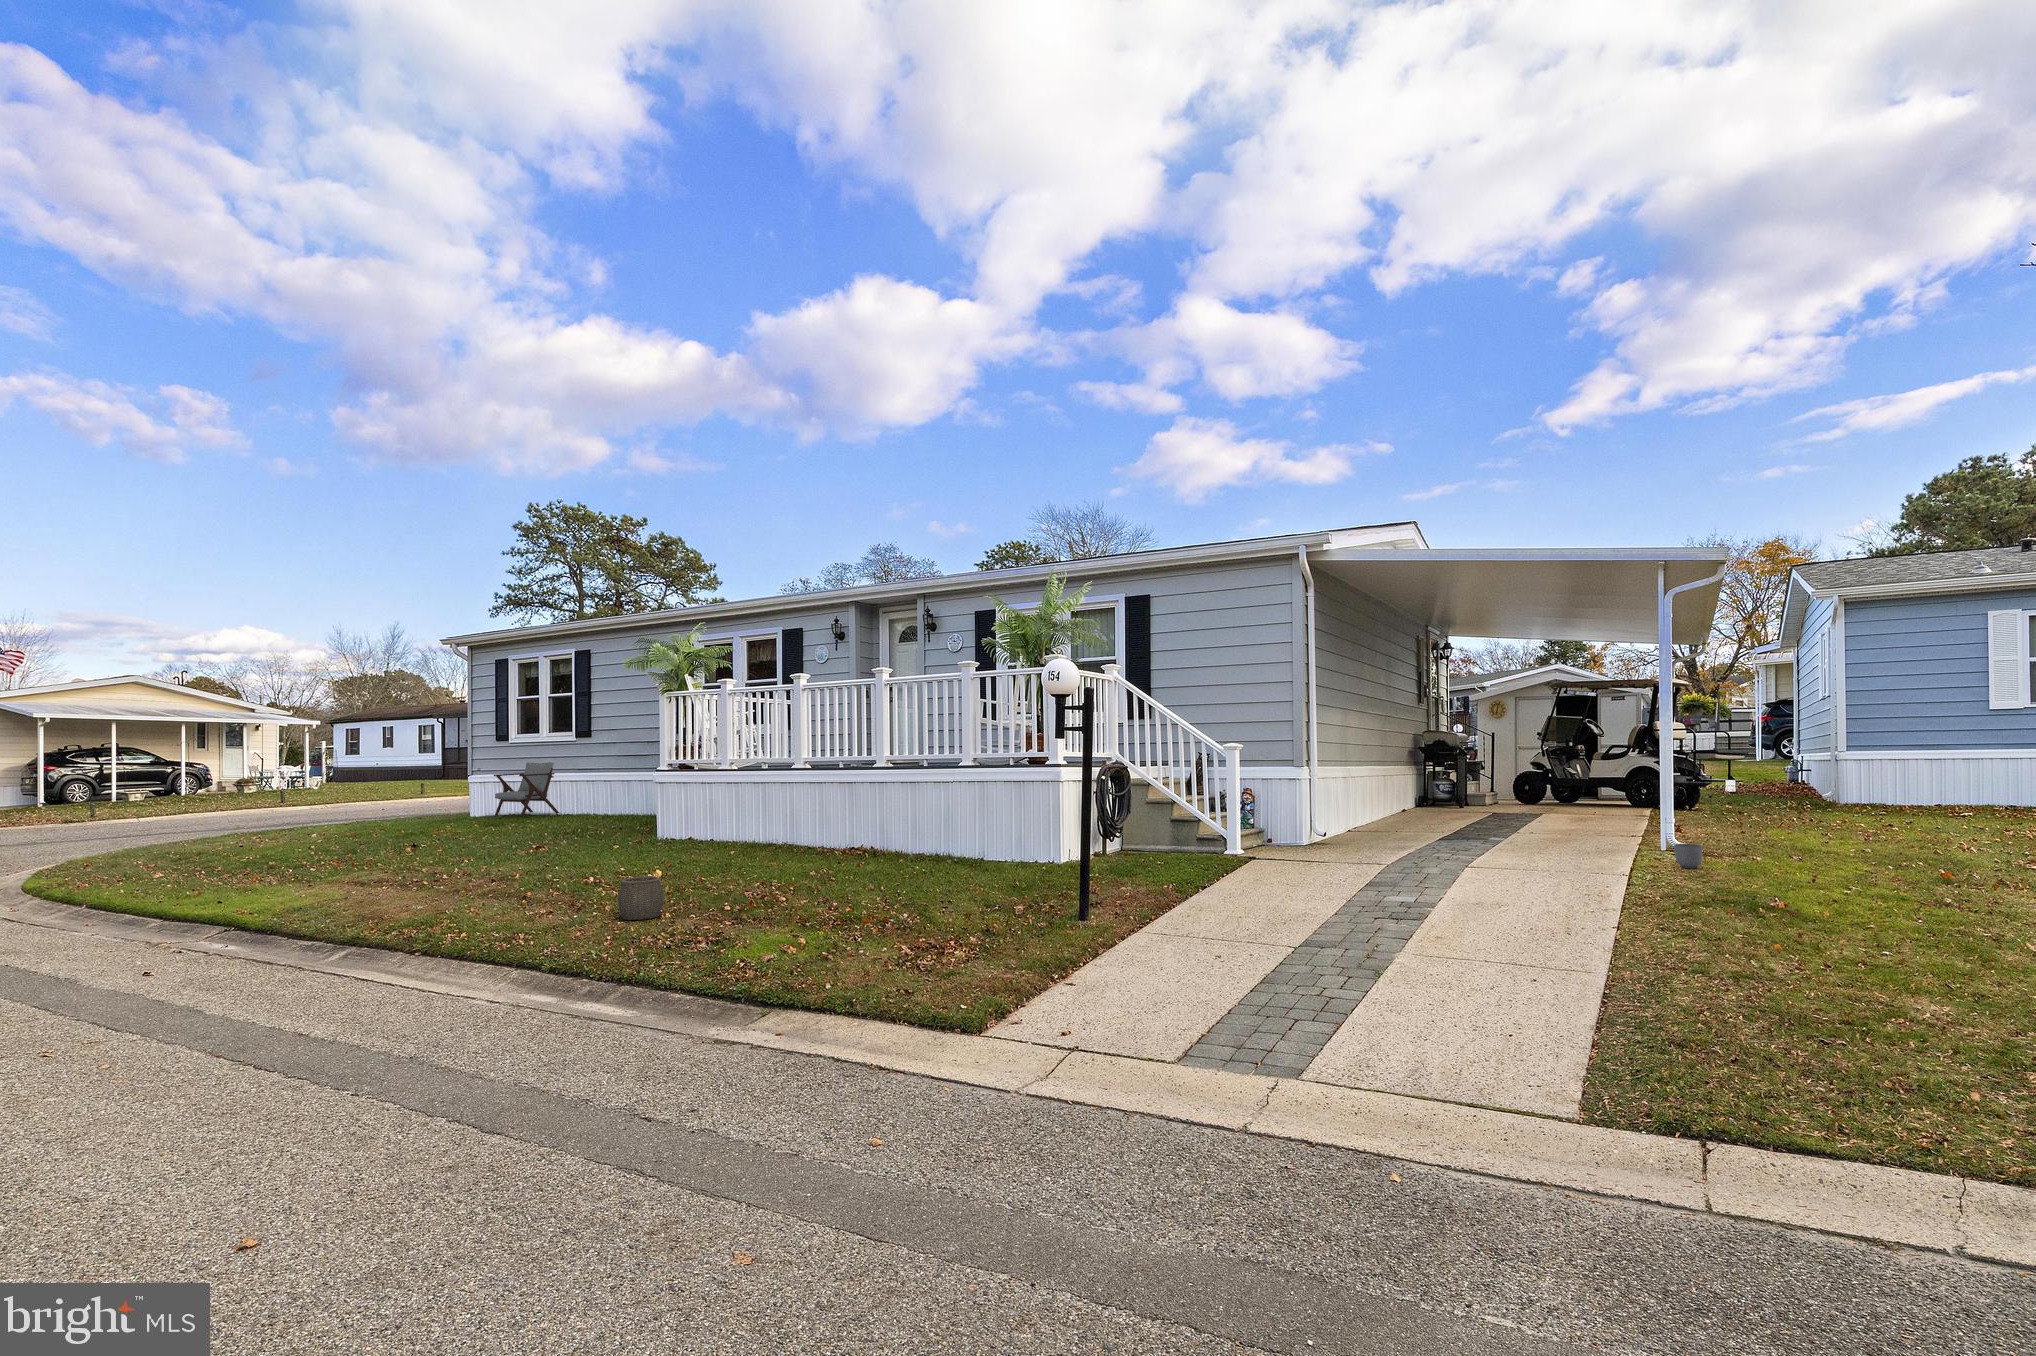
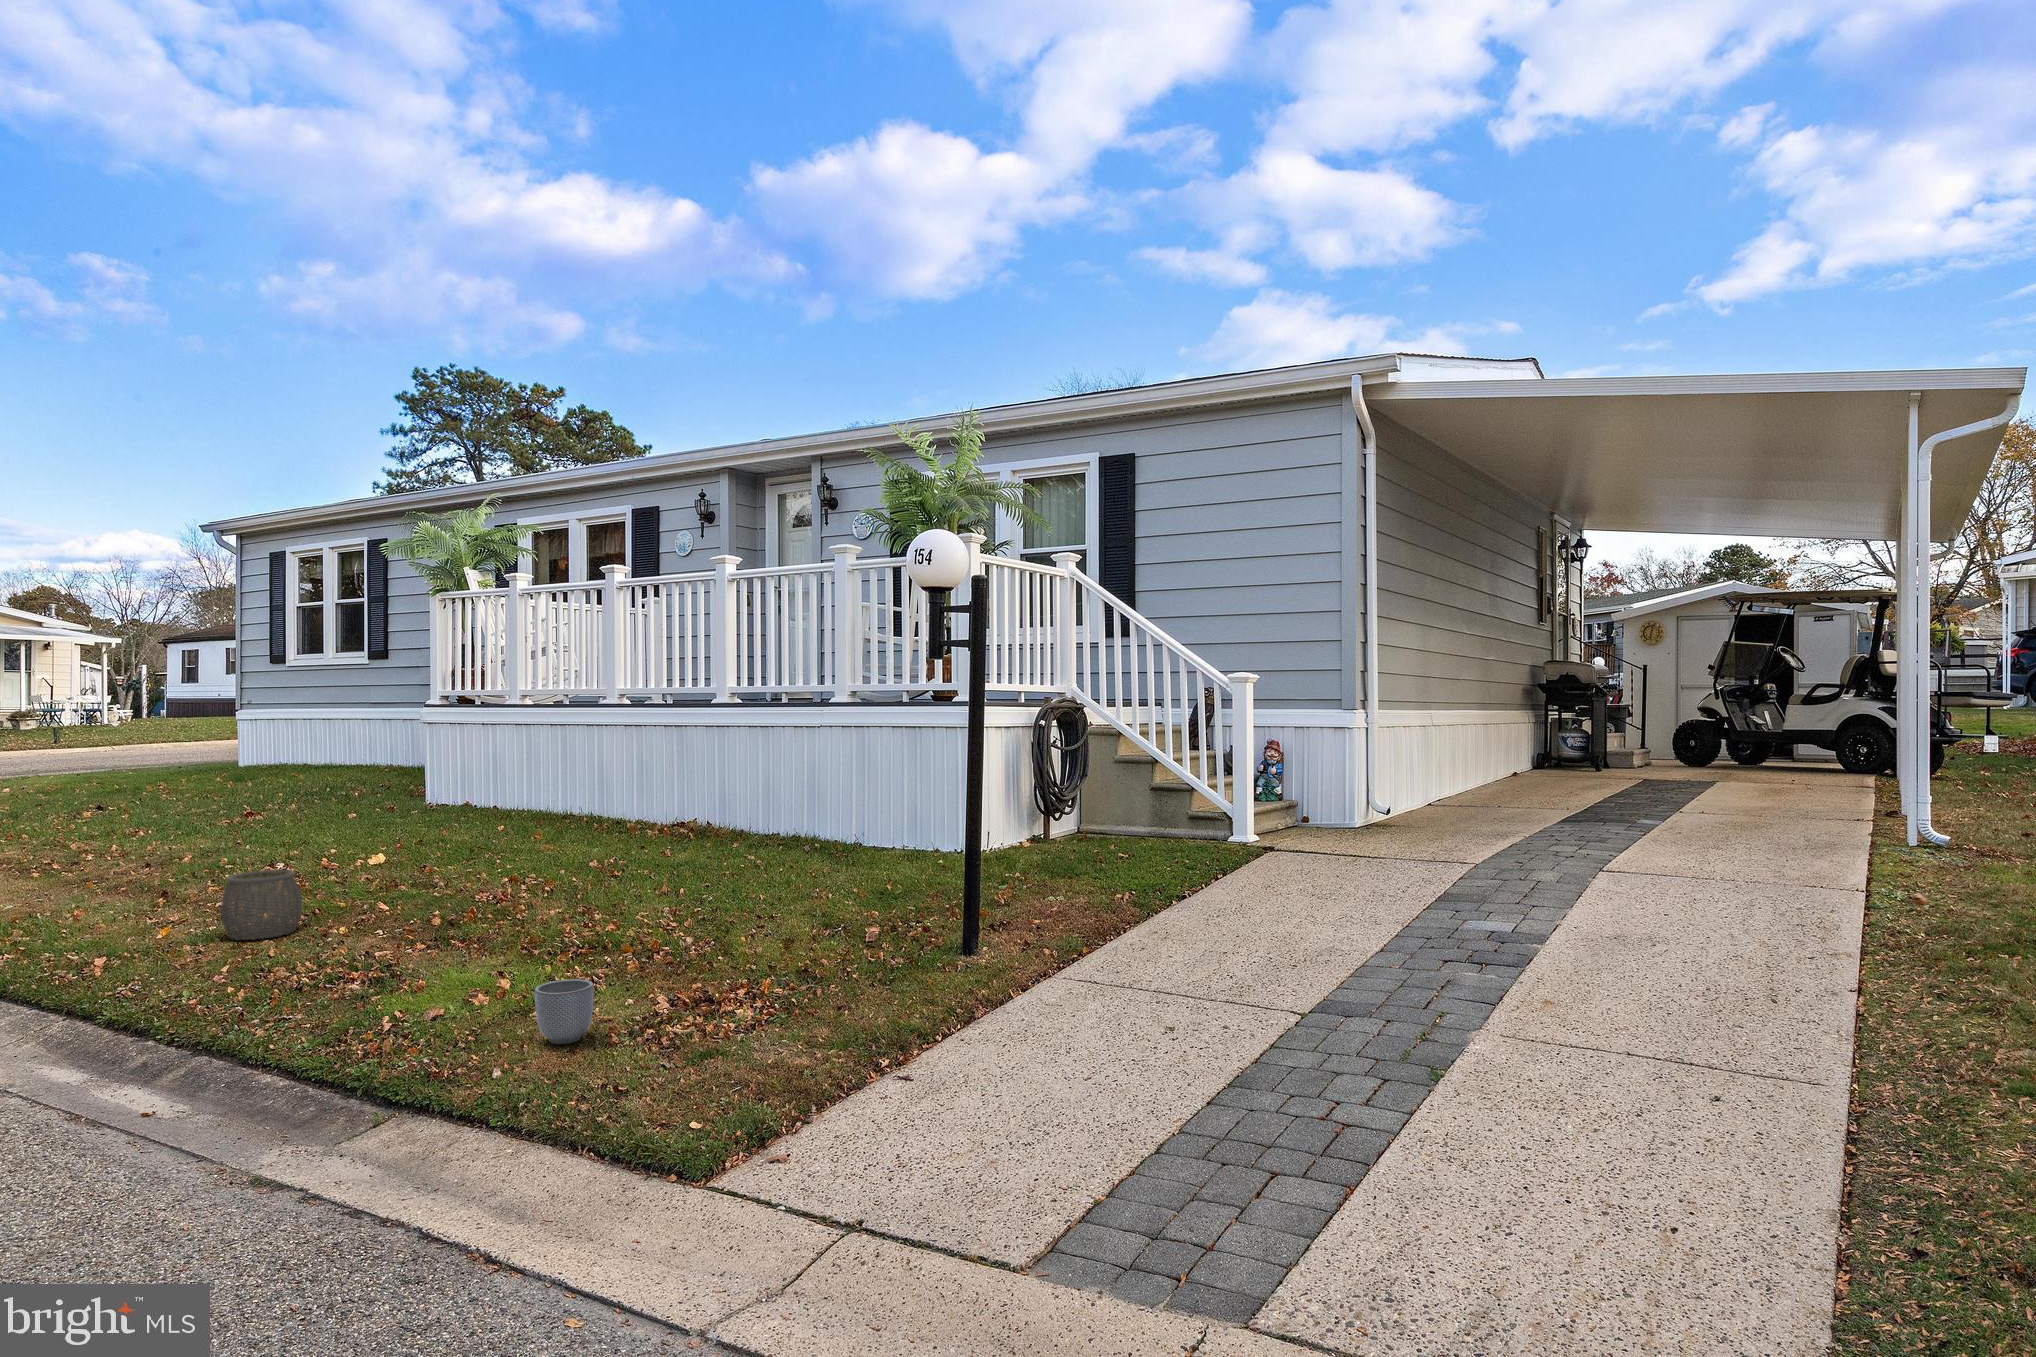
lounge chair: present [494,762,559,817] -> none [259,695,352,769]
planter: present [1674,844,1702,869] -> present [534,979,594,1044]

